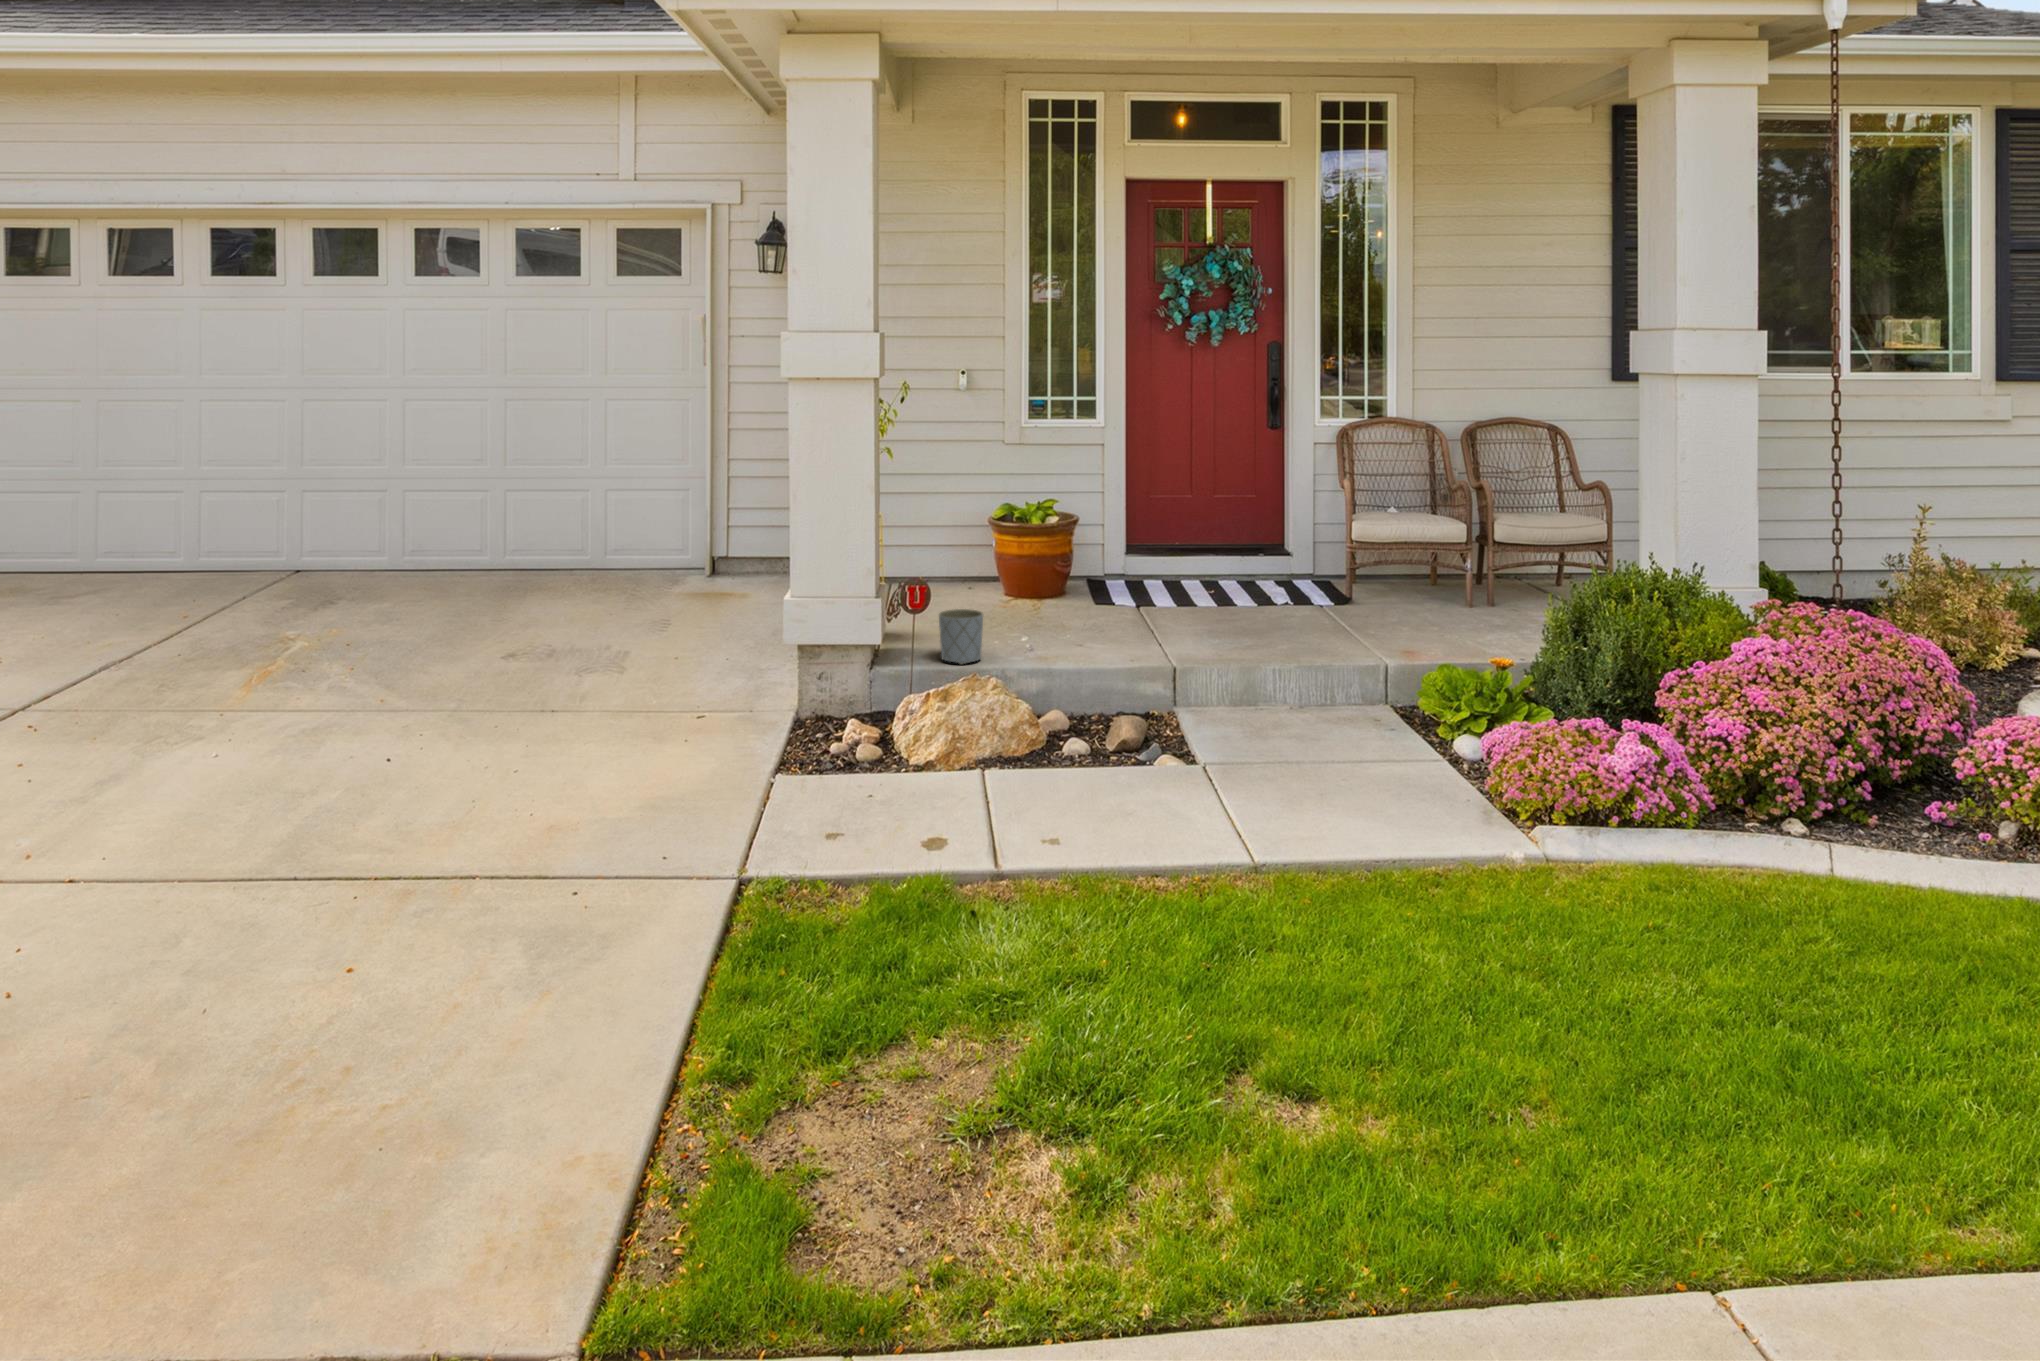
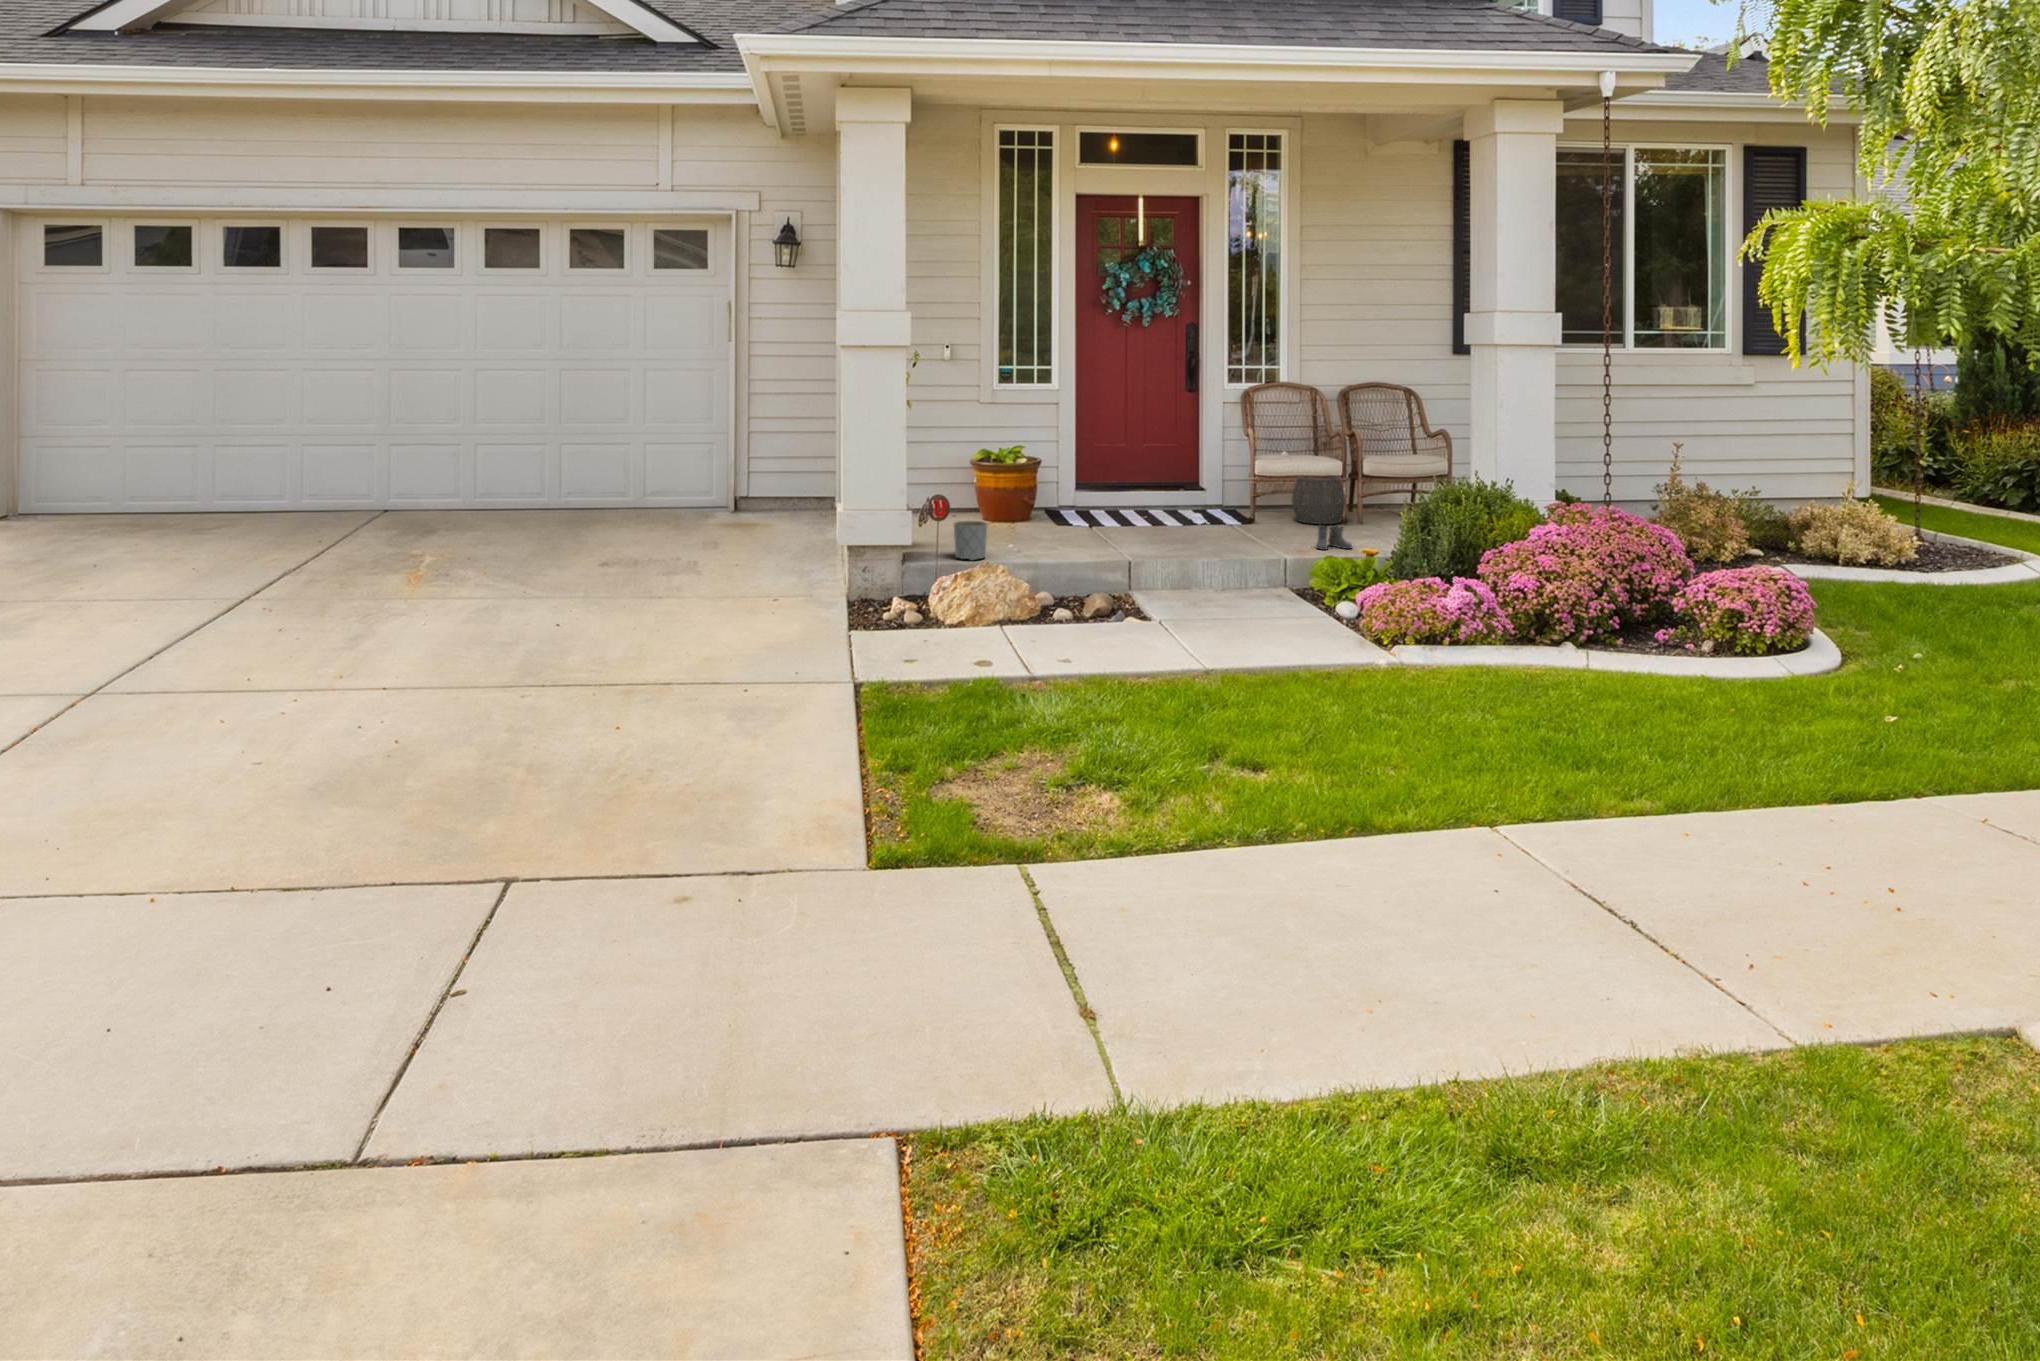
woven basket: none [1401,539,1474,607] -> present [1292,475,1346,525]
boots: none [1420,616,1479,651] -> present [1316,525,1352,550]

